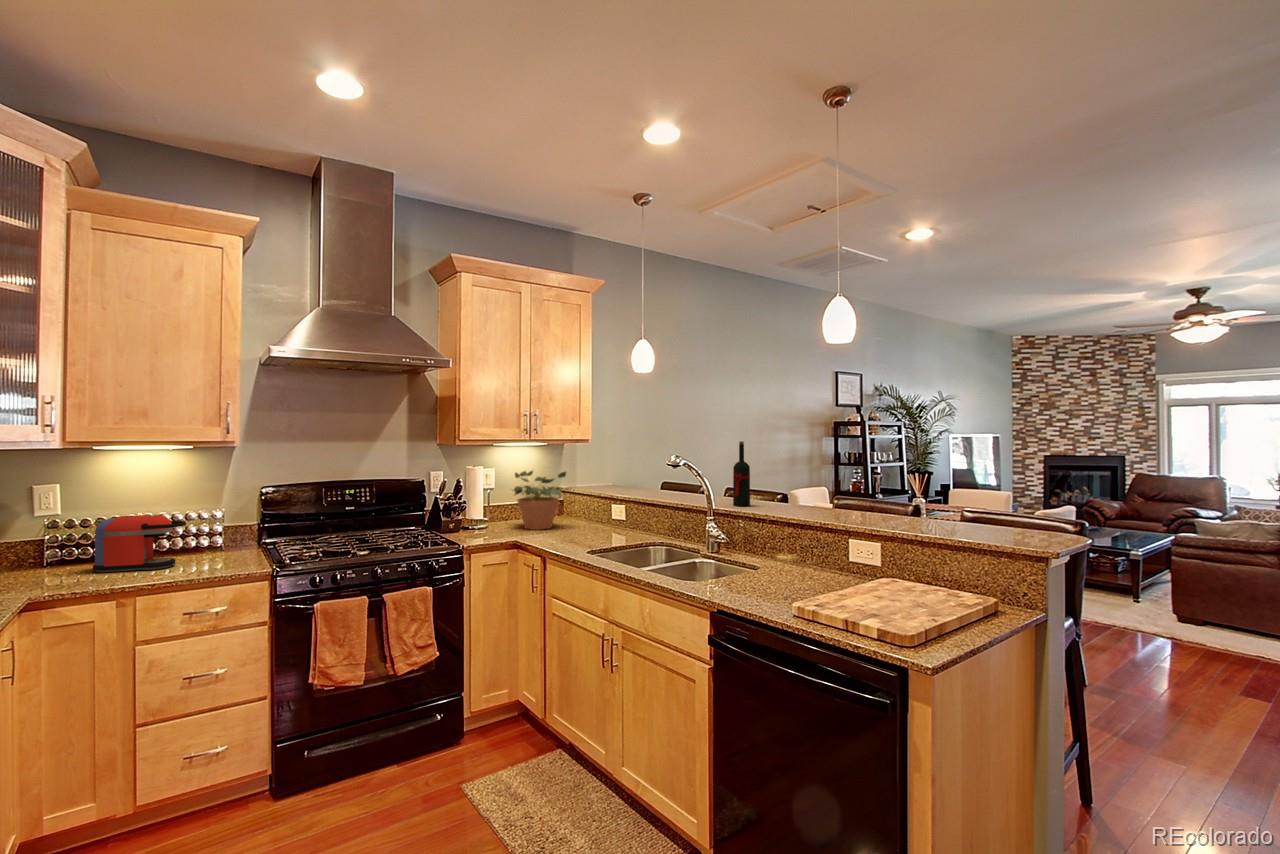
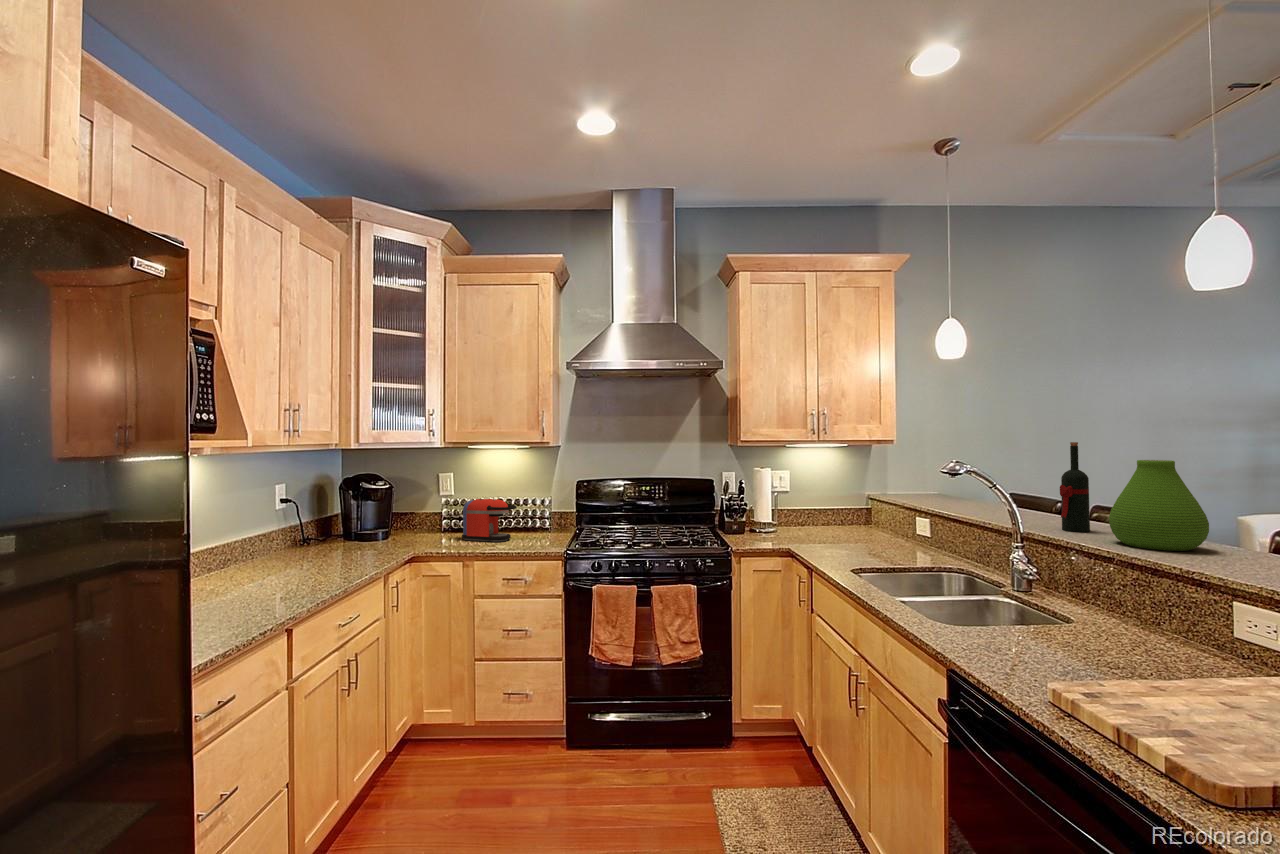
vase: none [769,454,822,514] -> present [1109,460,1209,551]
potted plant: present [514,471,569,530] -> none [792,473,869,539]

